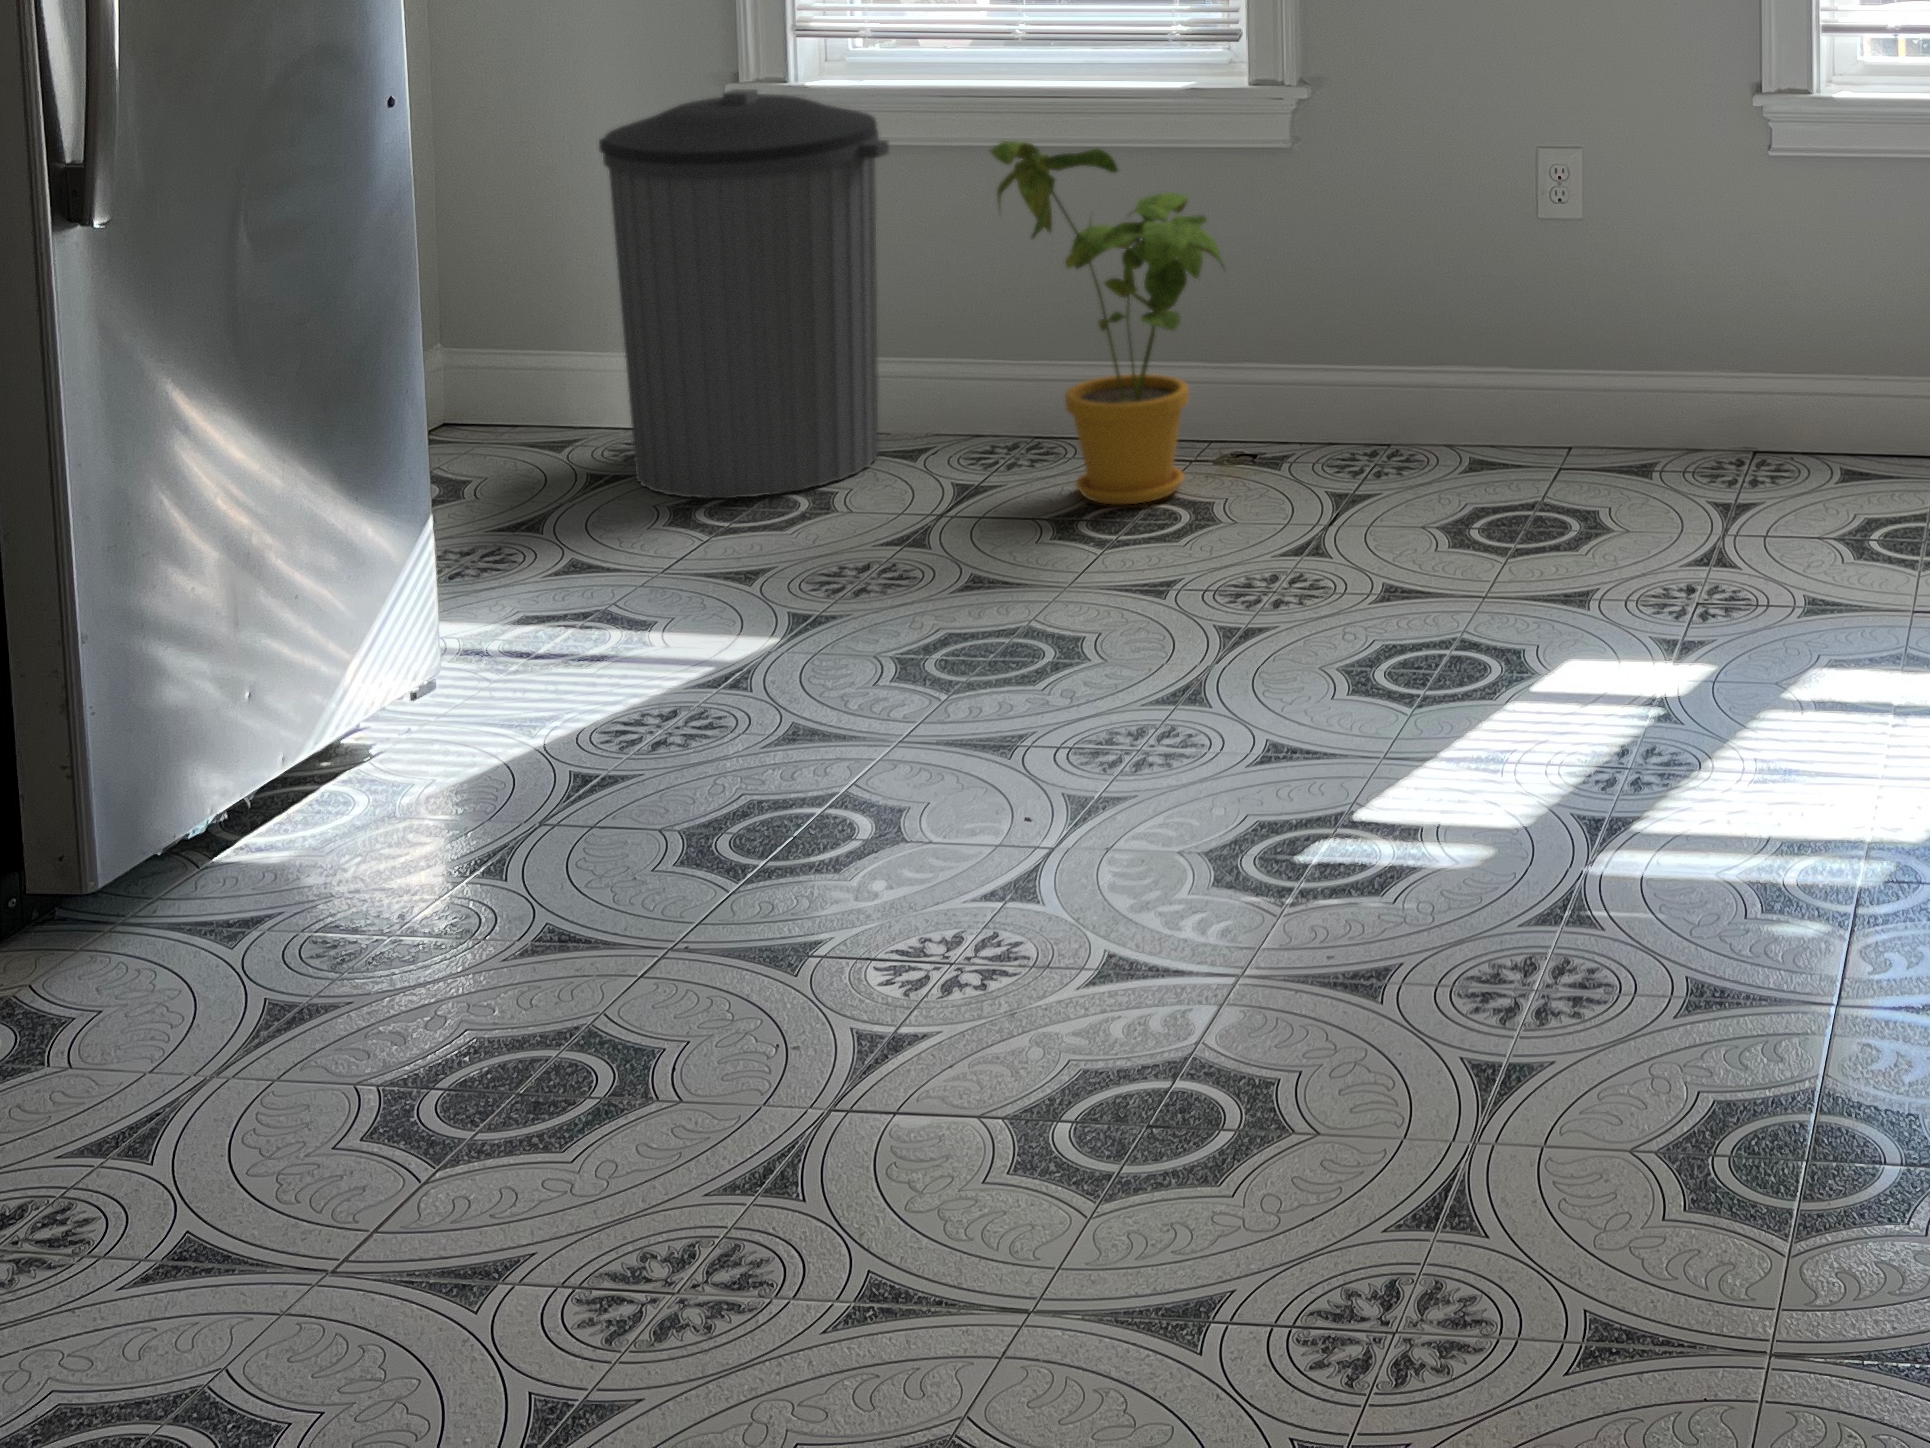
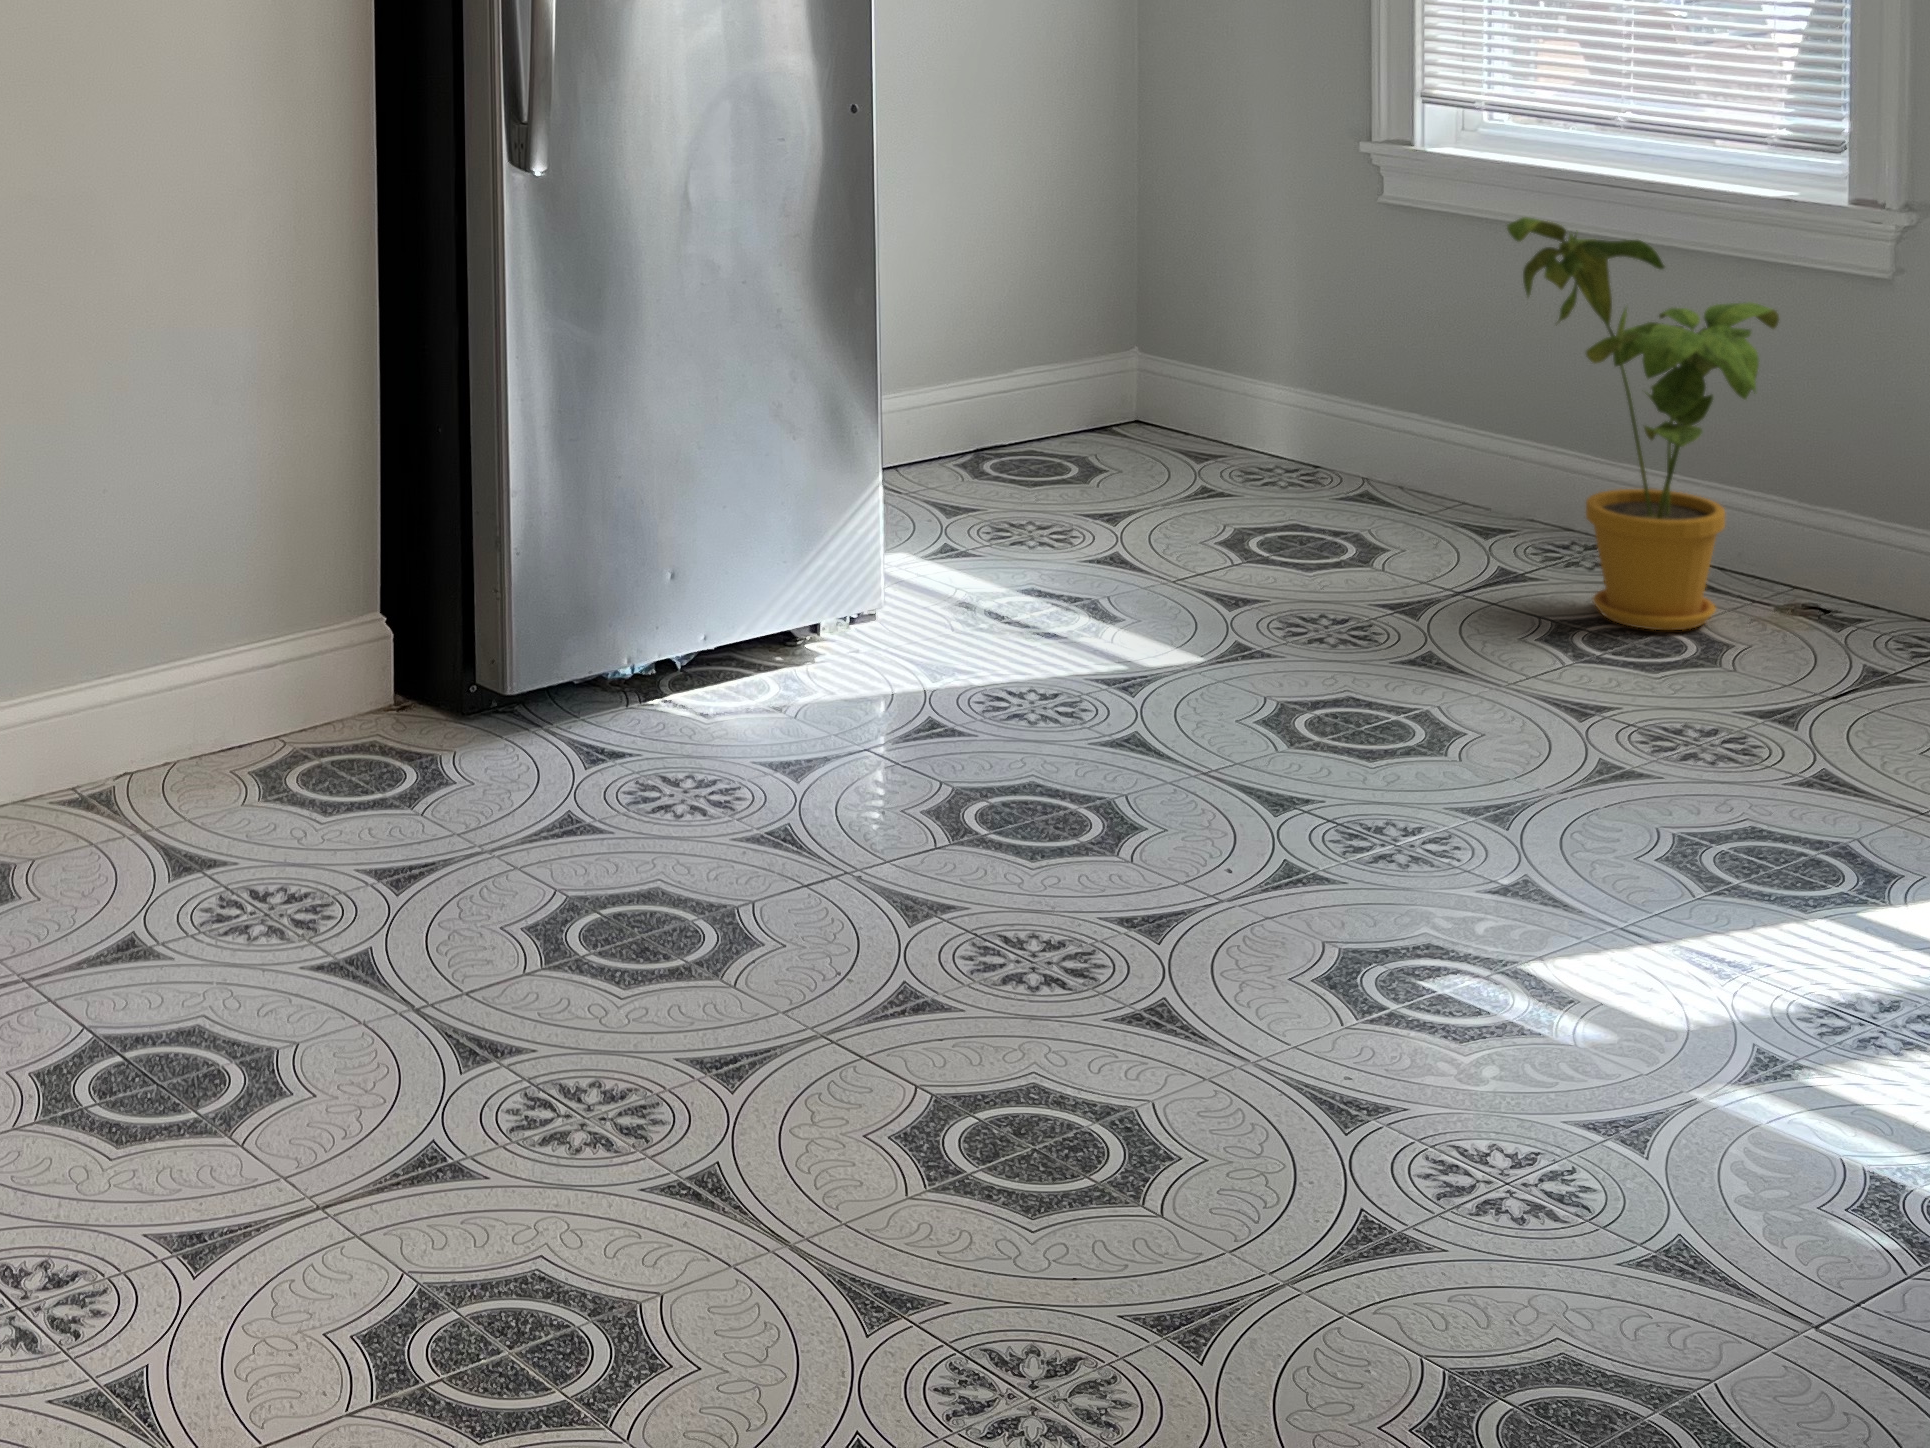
trash can: present [599,89,889,498] -> none [1207,138,1473,544]

